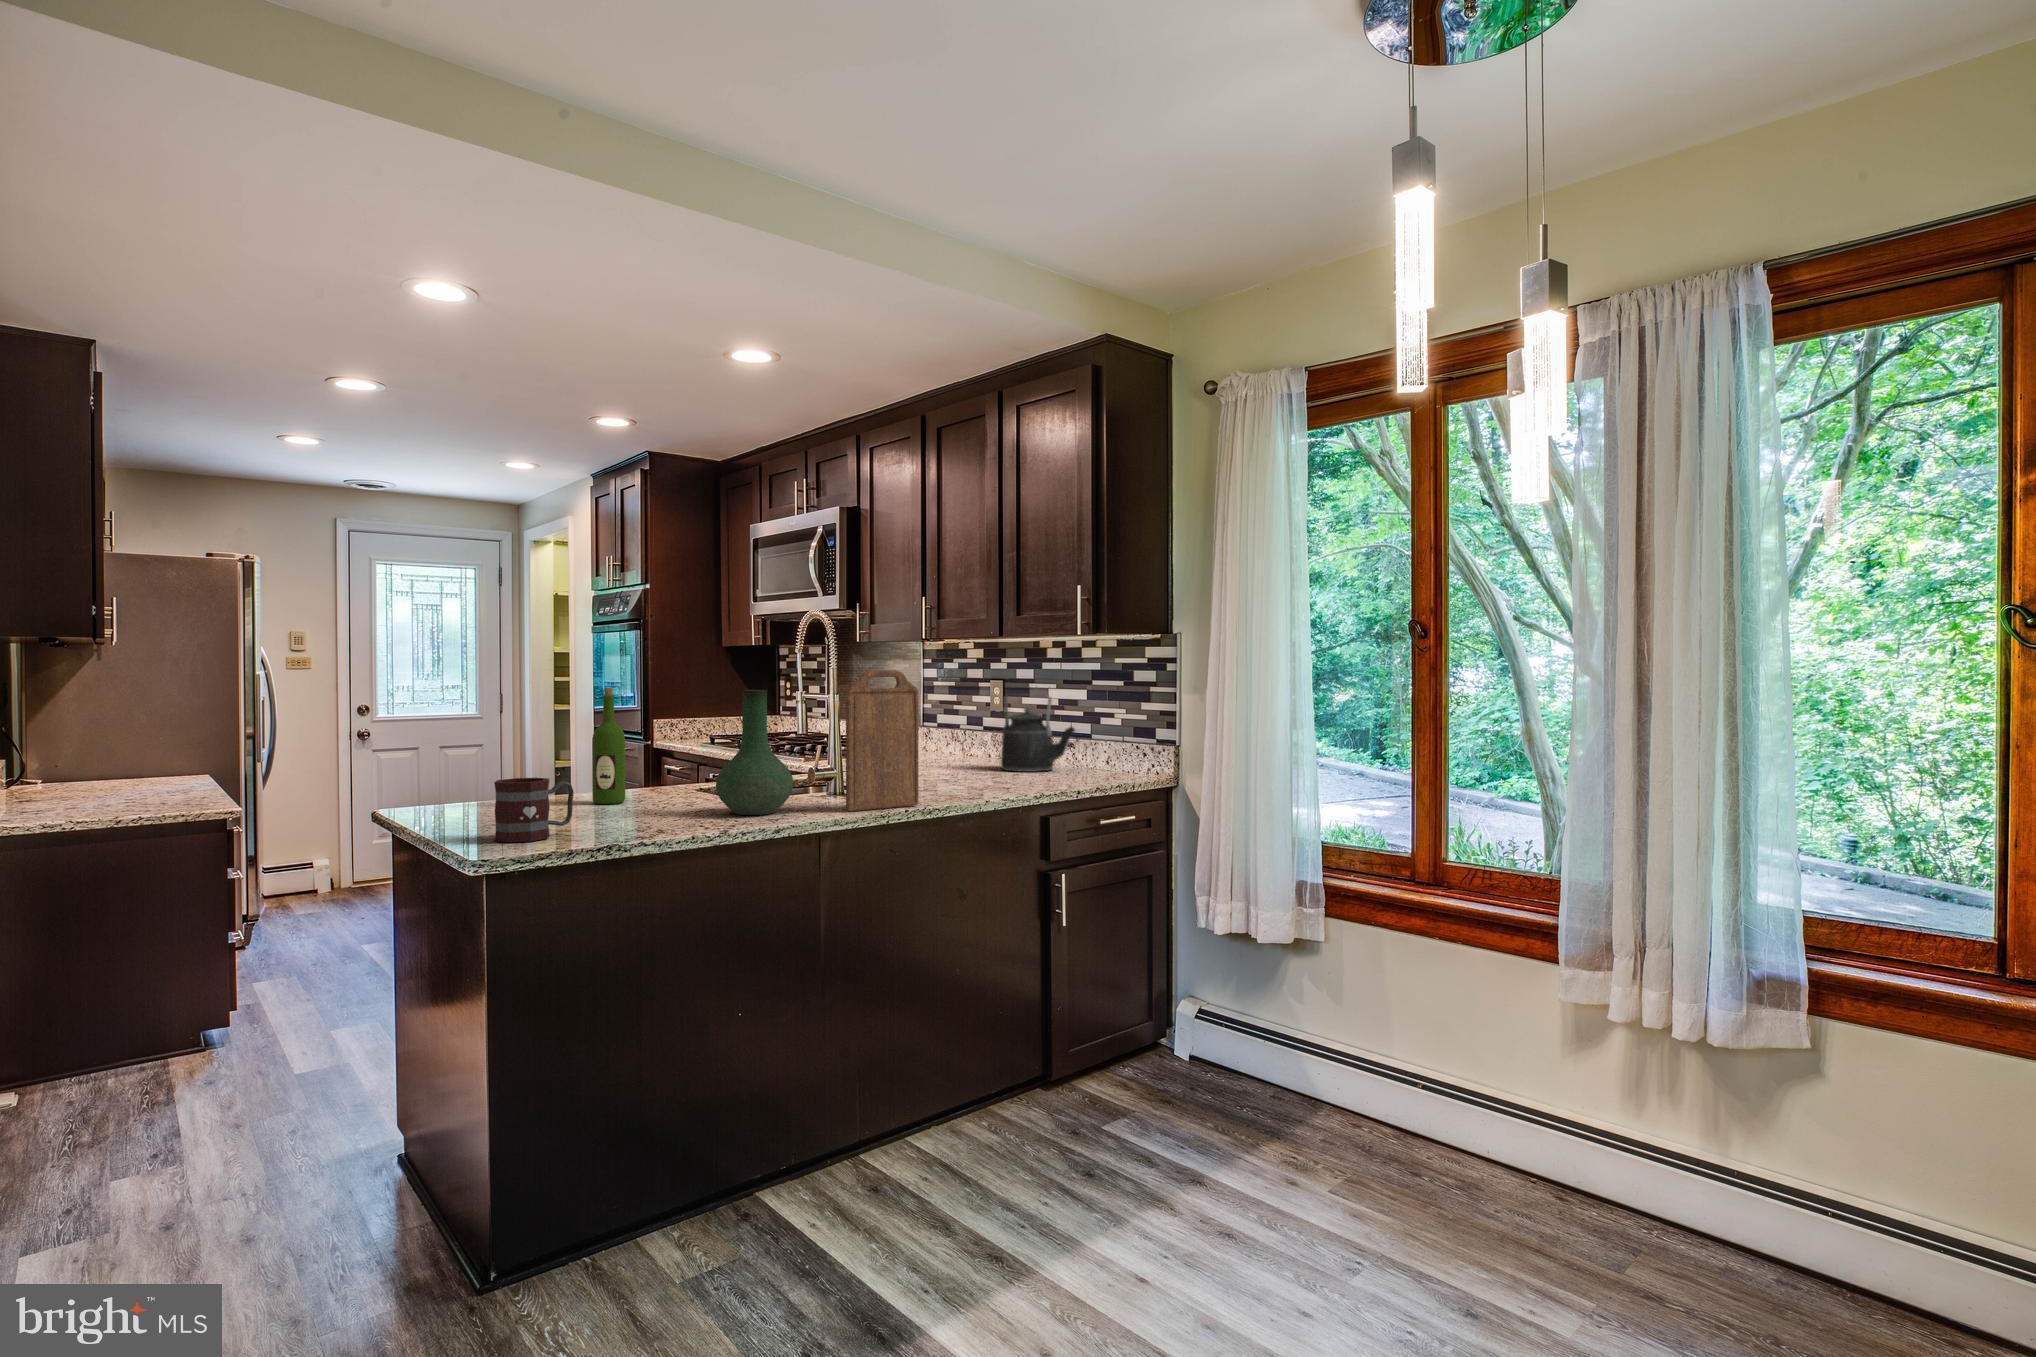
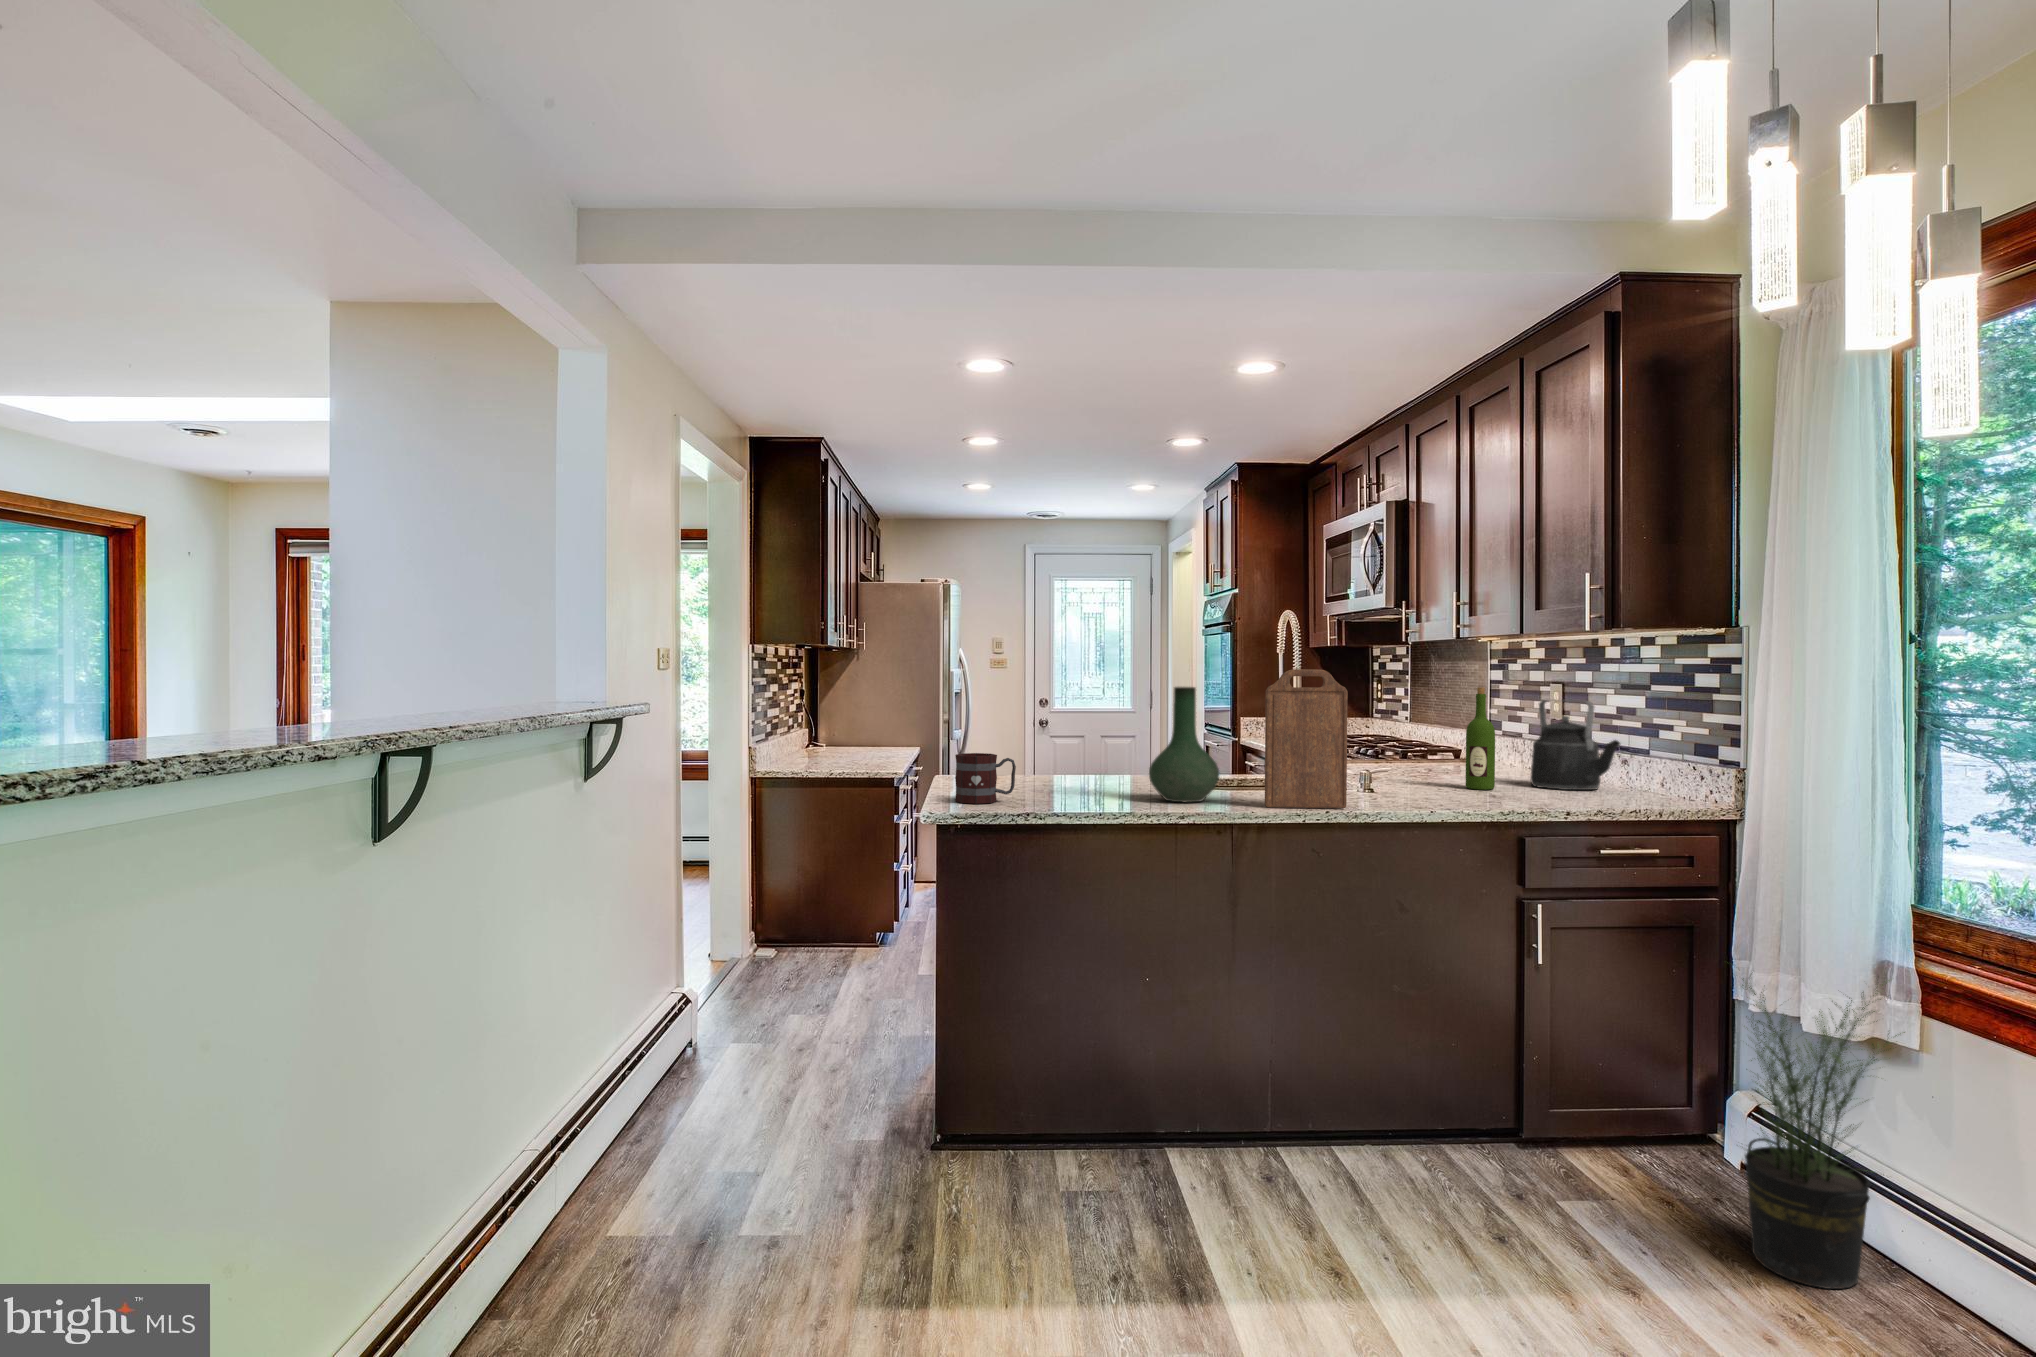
wine bottle: present [592,688,625,804] -> present [1466,687,1495,790]
potted plant: none [1211,892,1330,1137] -> present [1742,972,1905,1289]

